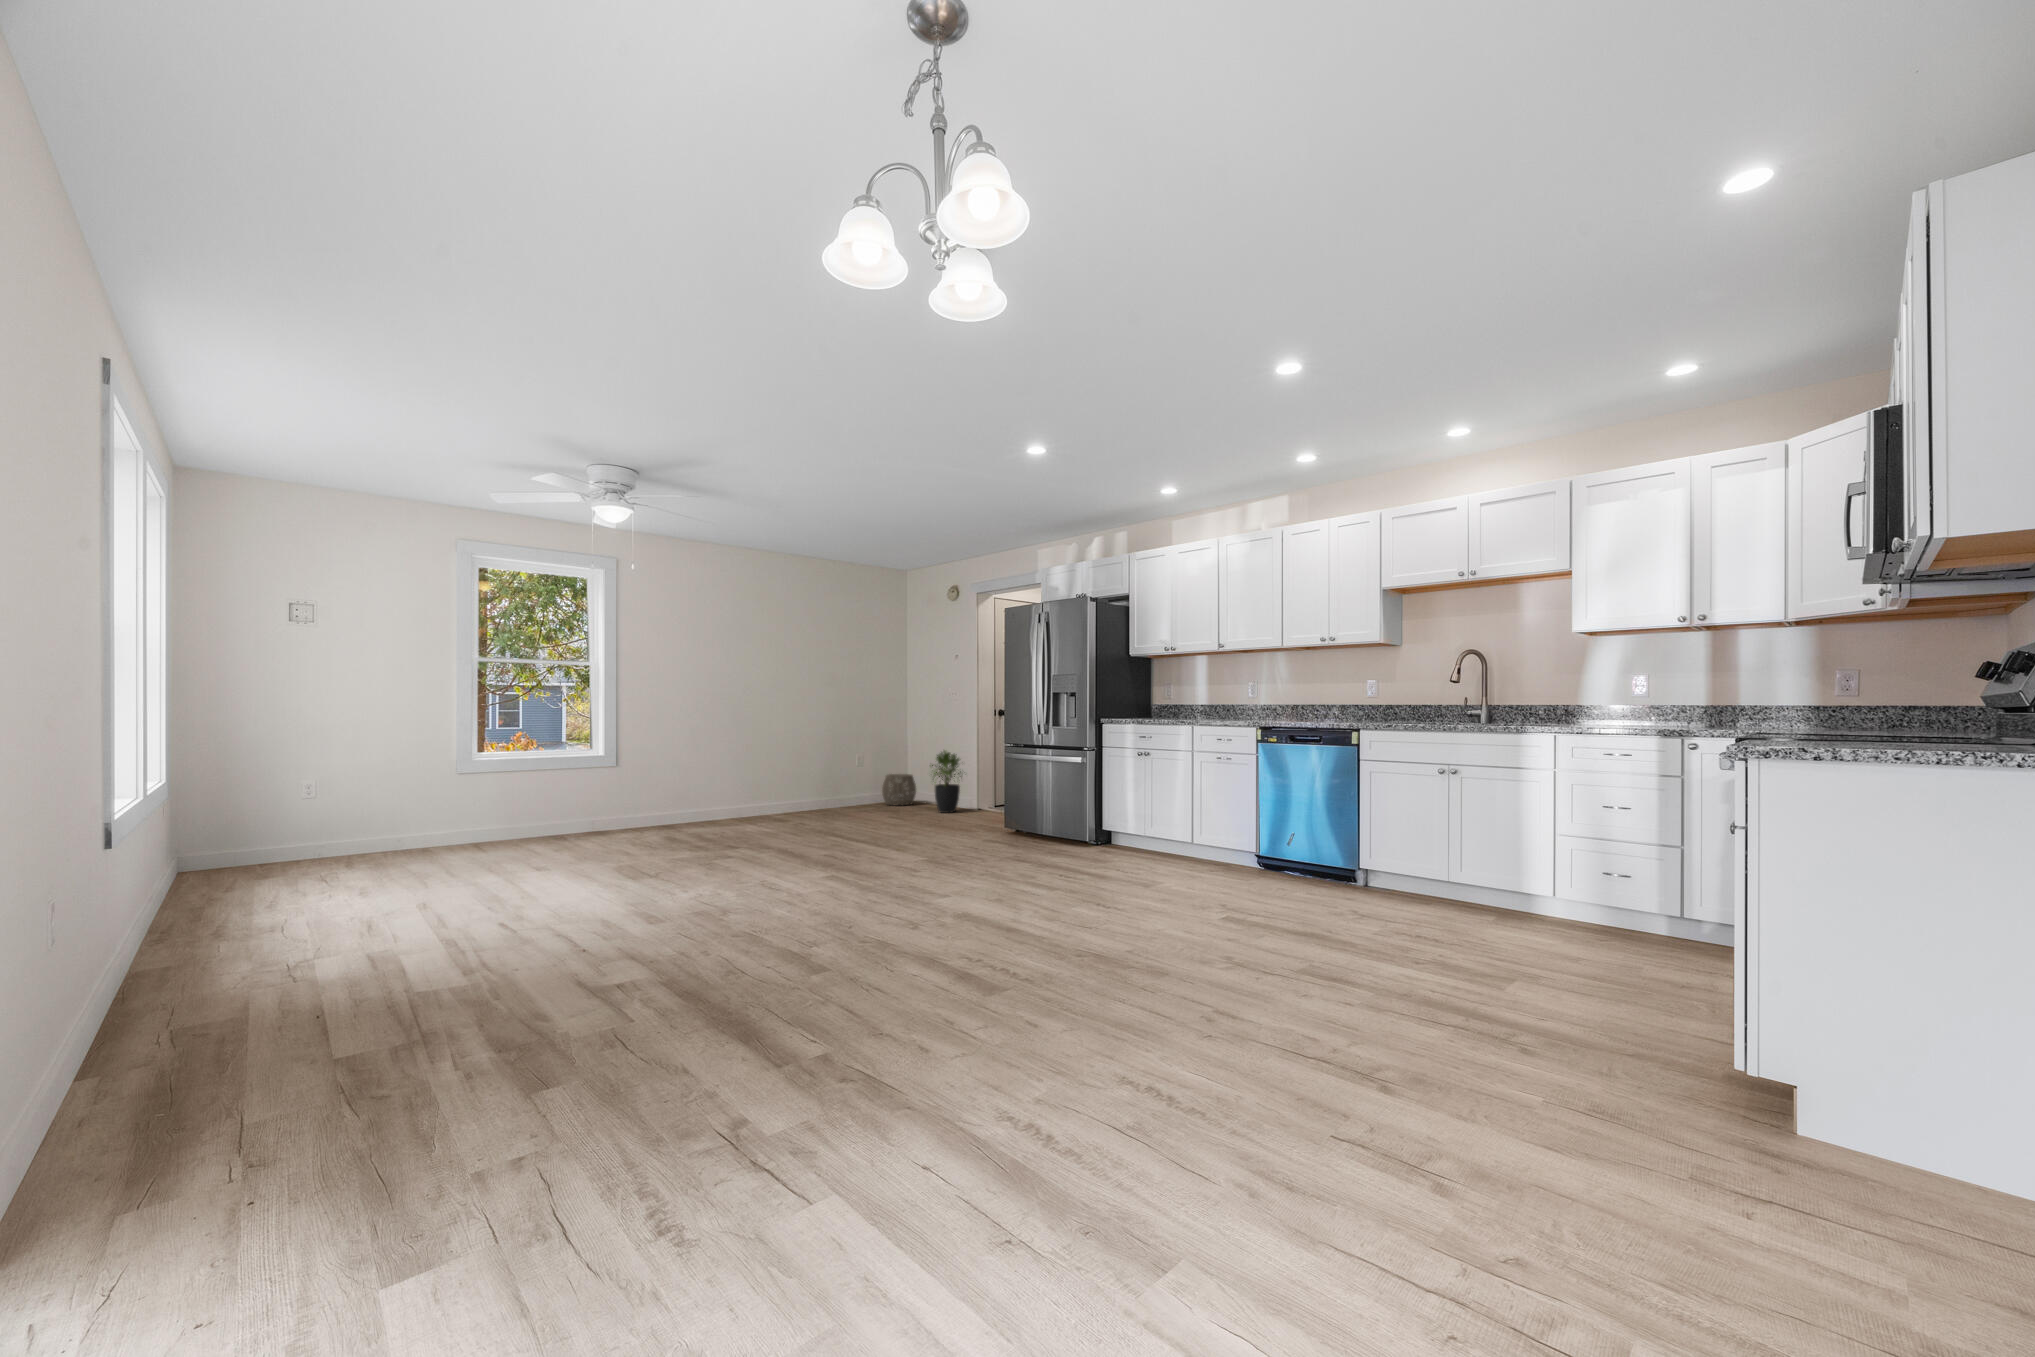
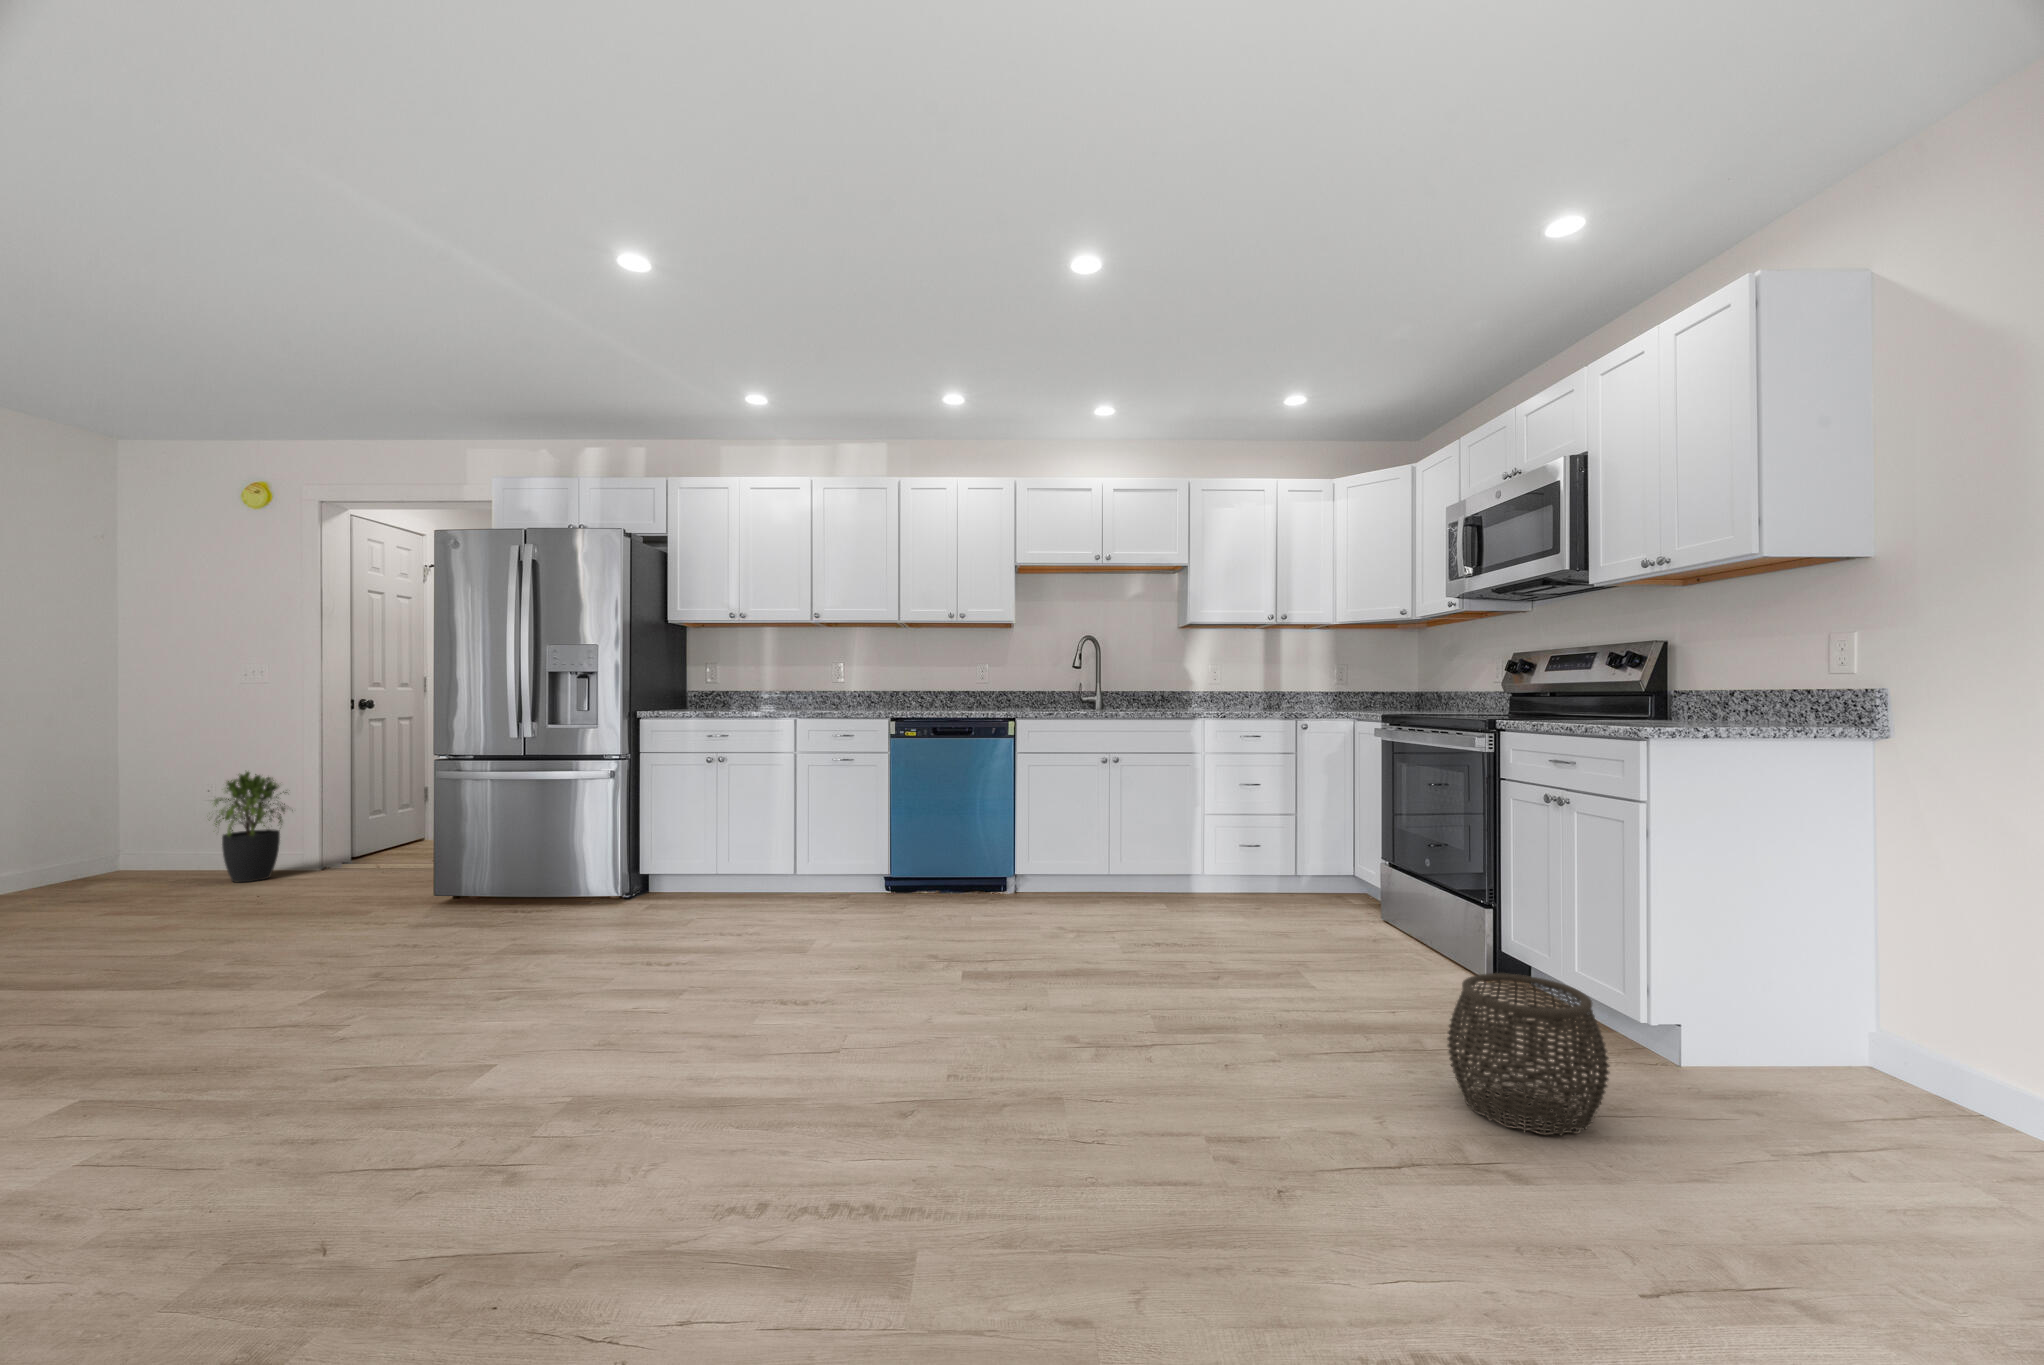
woven basket: present [882,774,916,806] -> present [1447,973,1609,1136]

